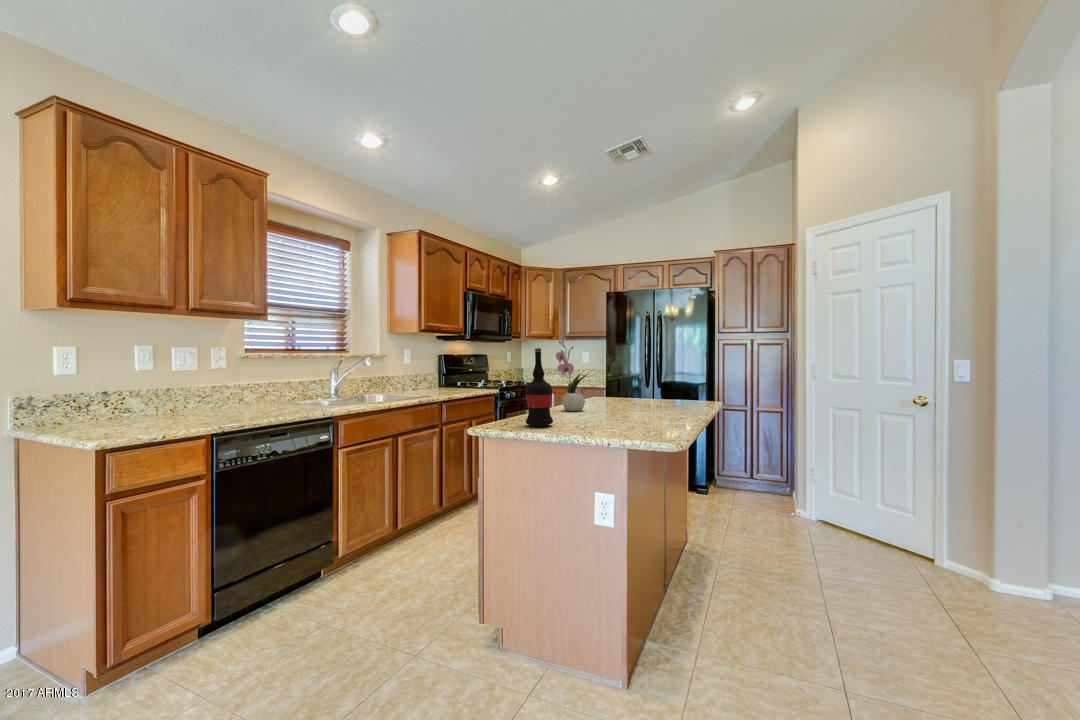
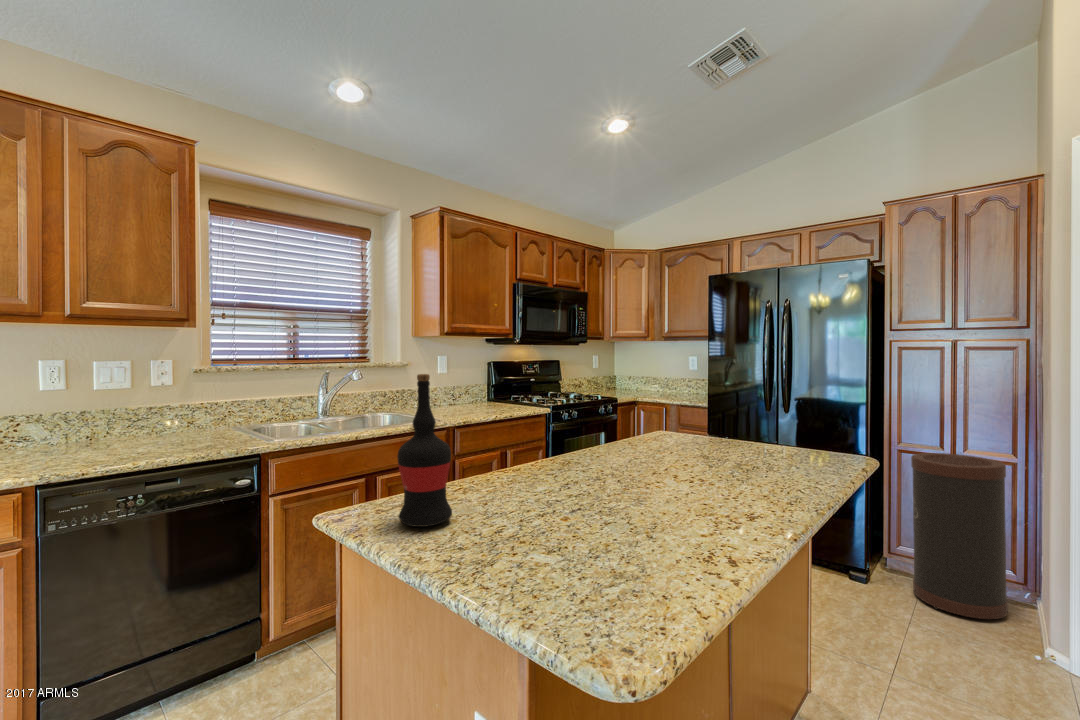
flower arrangement: present [556,341,588,411] -> none [541,352,593,473]
trash can: none [731,409,779,502] -> present [911,453,1008,619]

